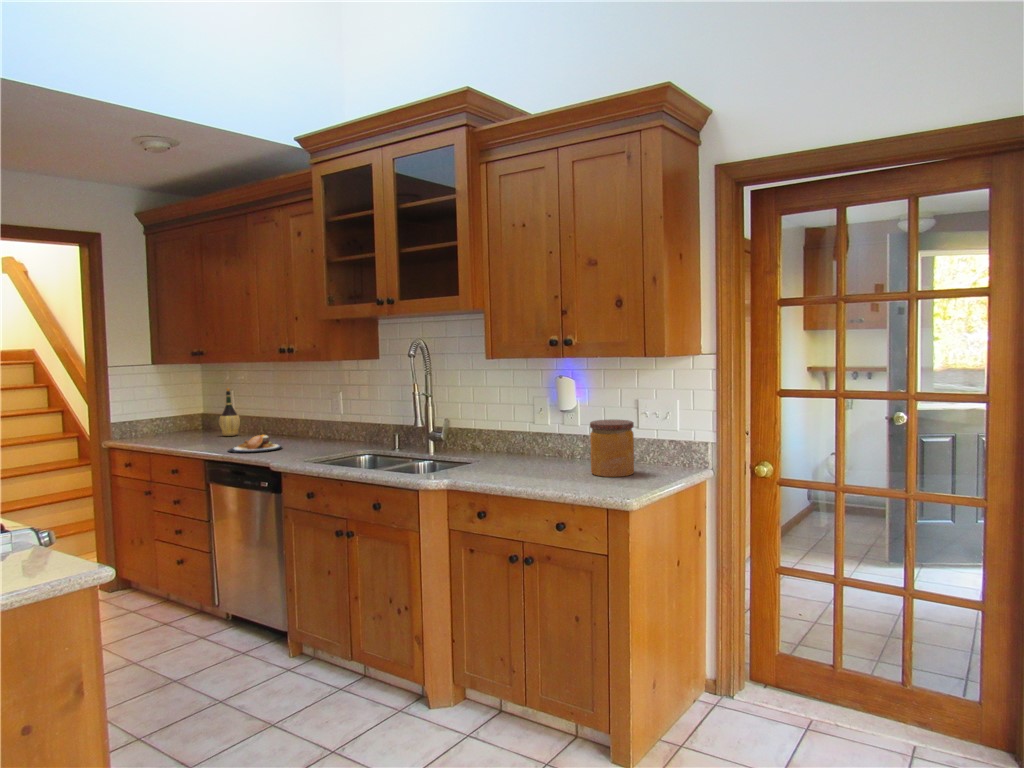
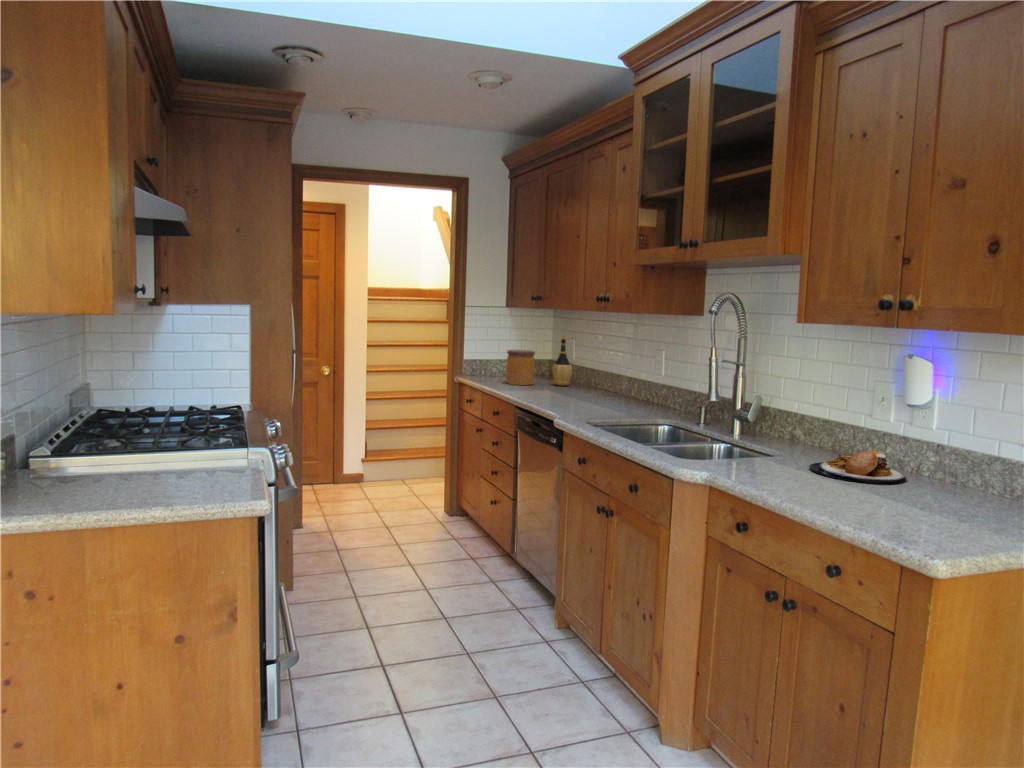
jar: present [590,419,634,477] -> present [506,350,535,385]
plate: present [228,435,282,453] -> present [809,451,907,484]

